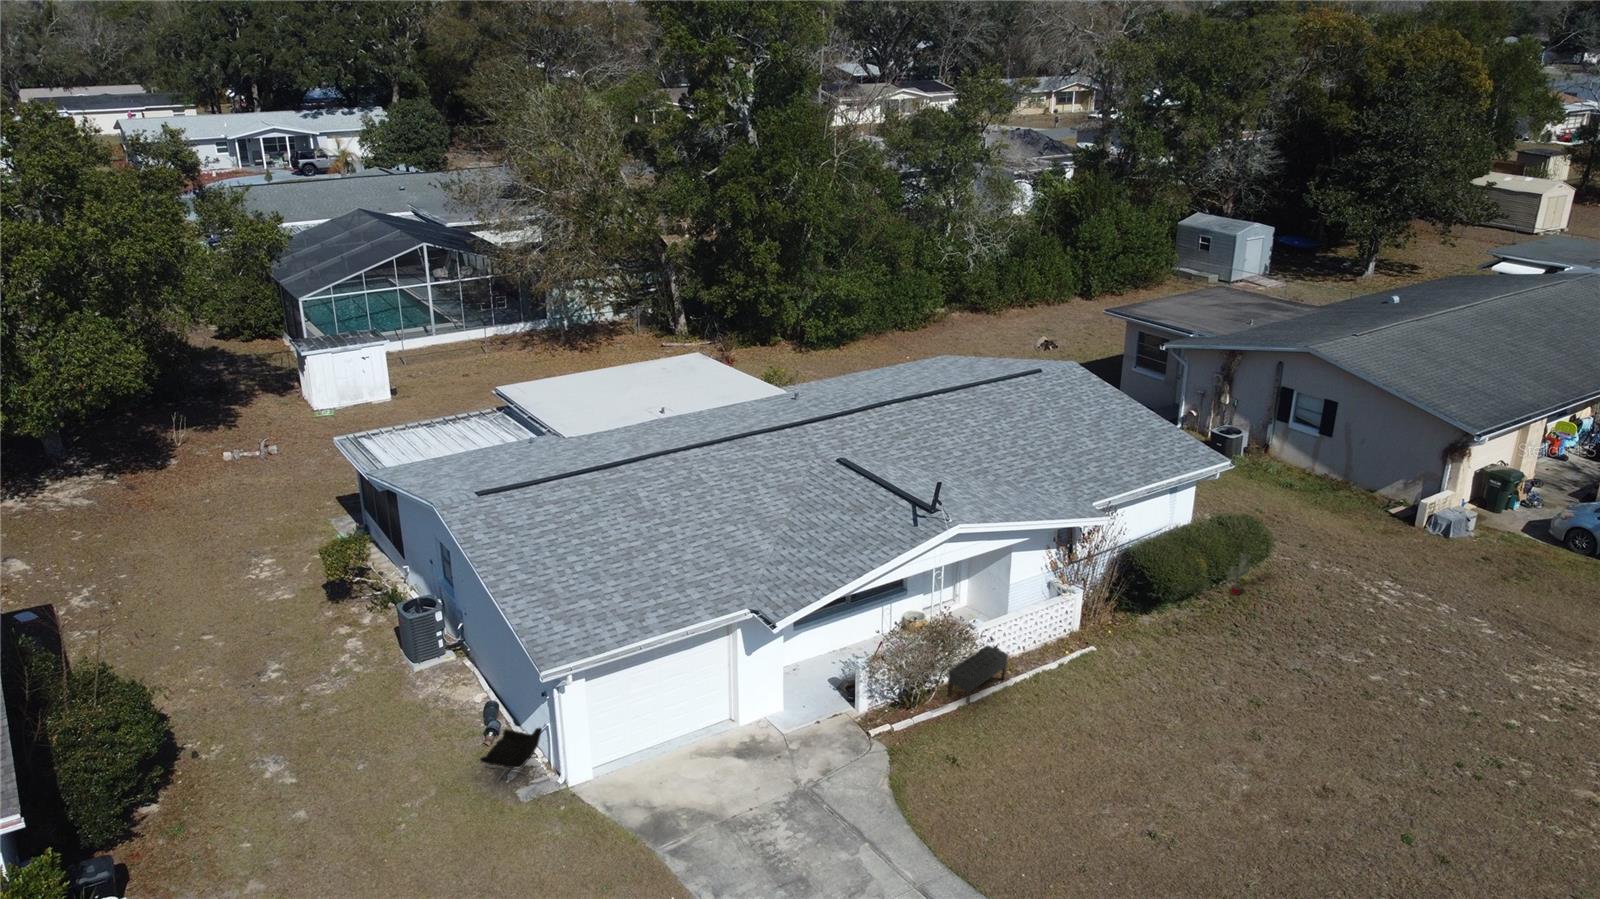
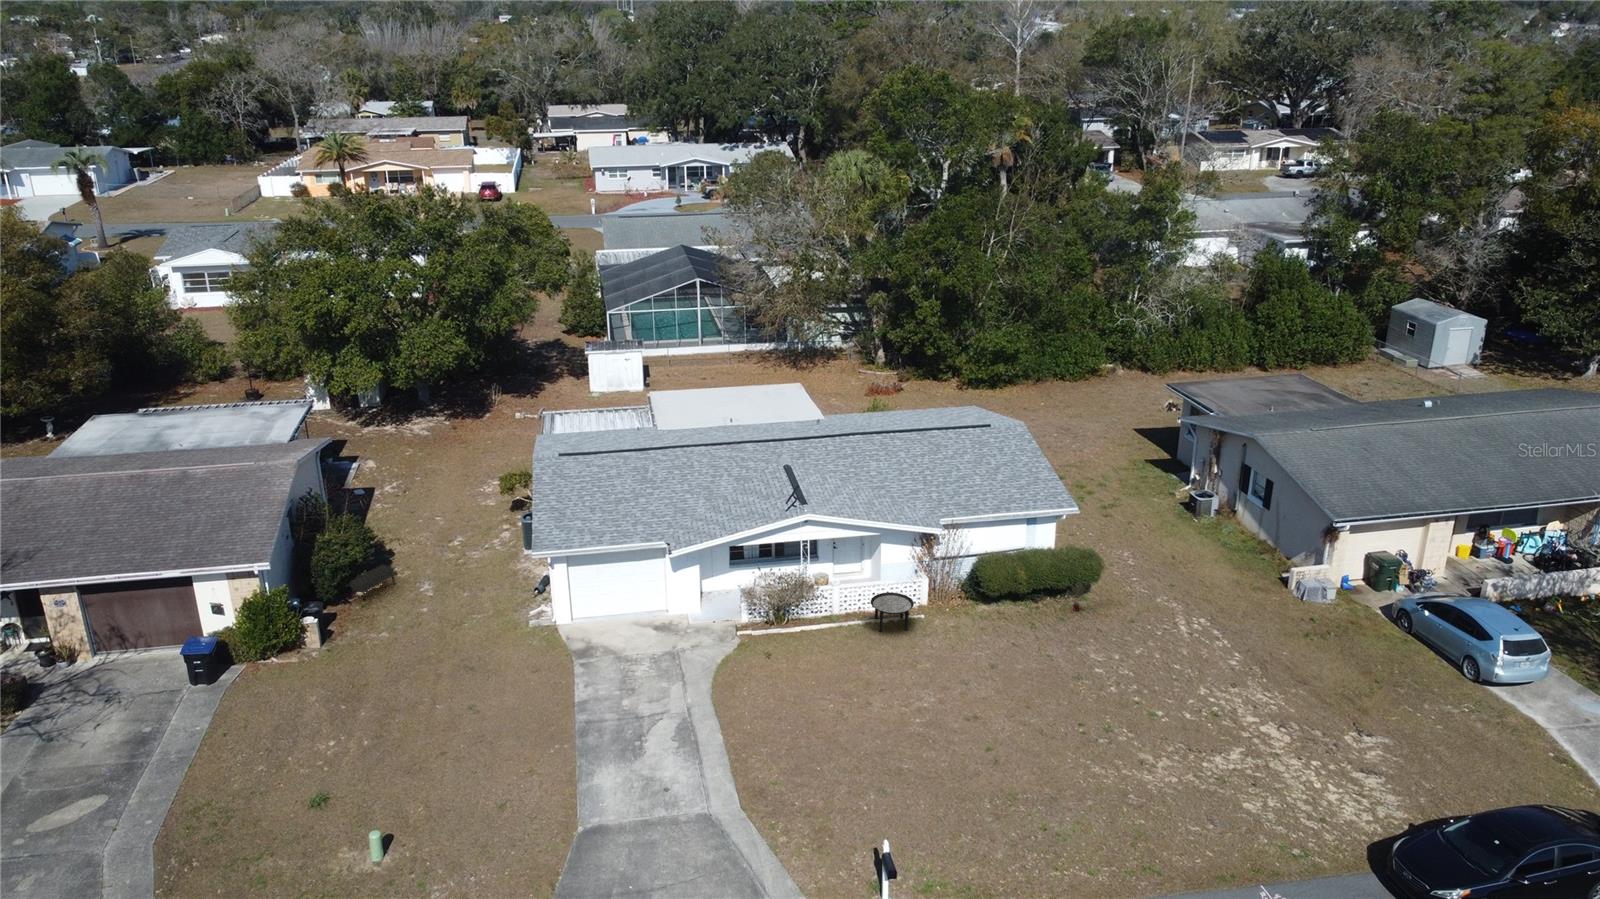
round table: none [1025,618,1091,680] -> present [871,592,914,632]
bench: present [948,646,1008,705] -> present [351,565,395,600]
lounge chair: present [480,728,542,782] -> none [516,588,553,614]

